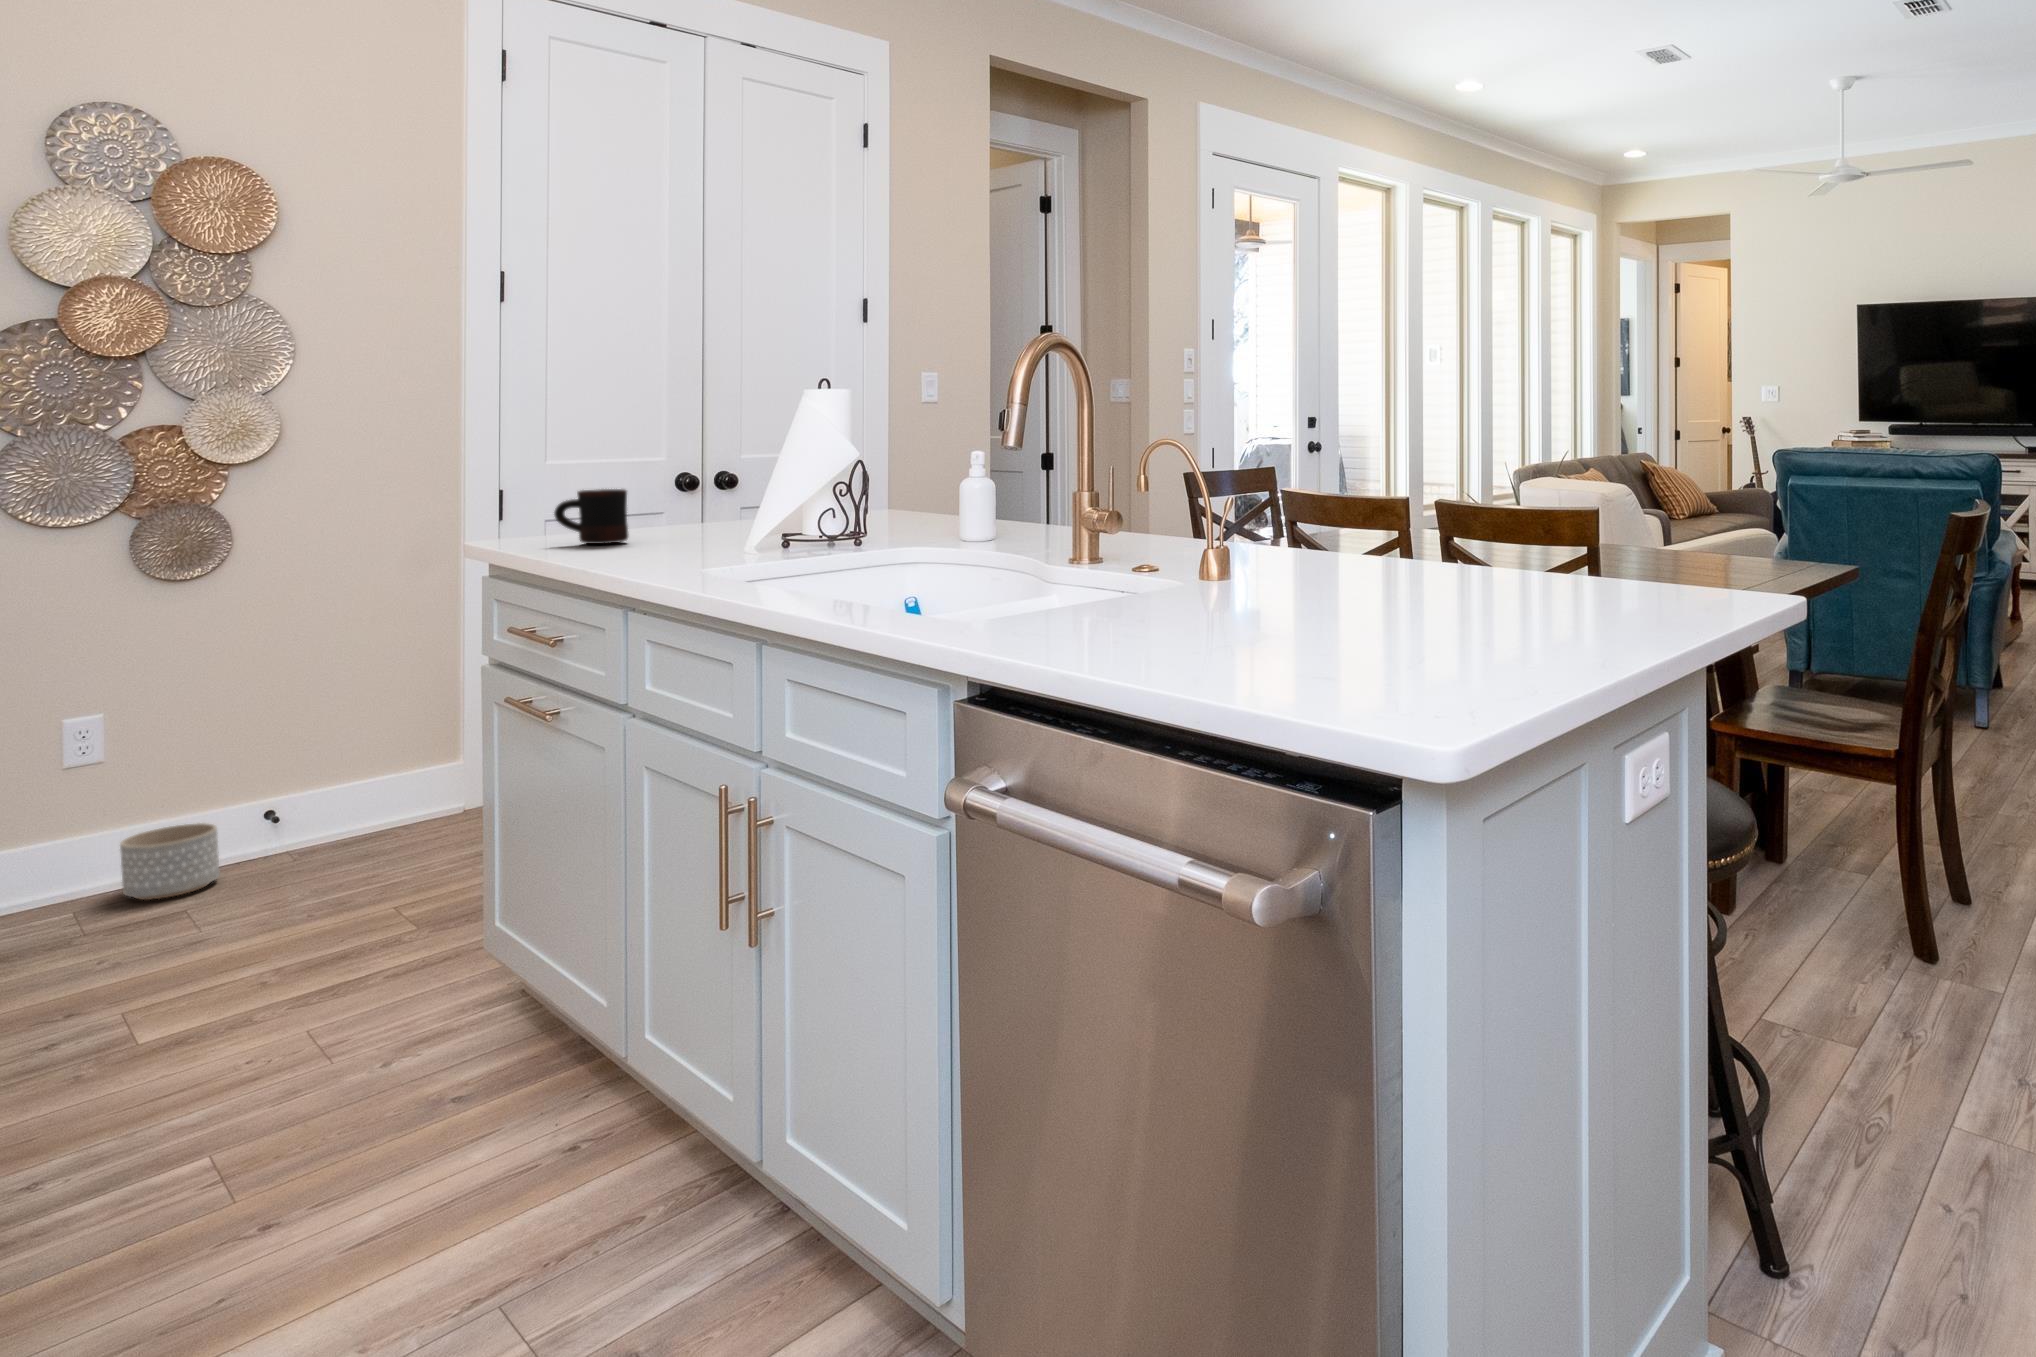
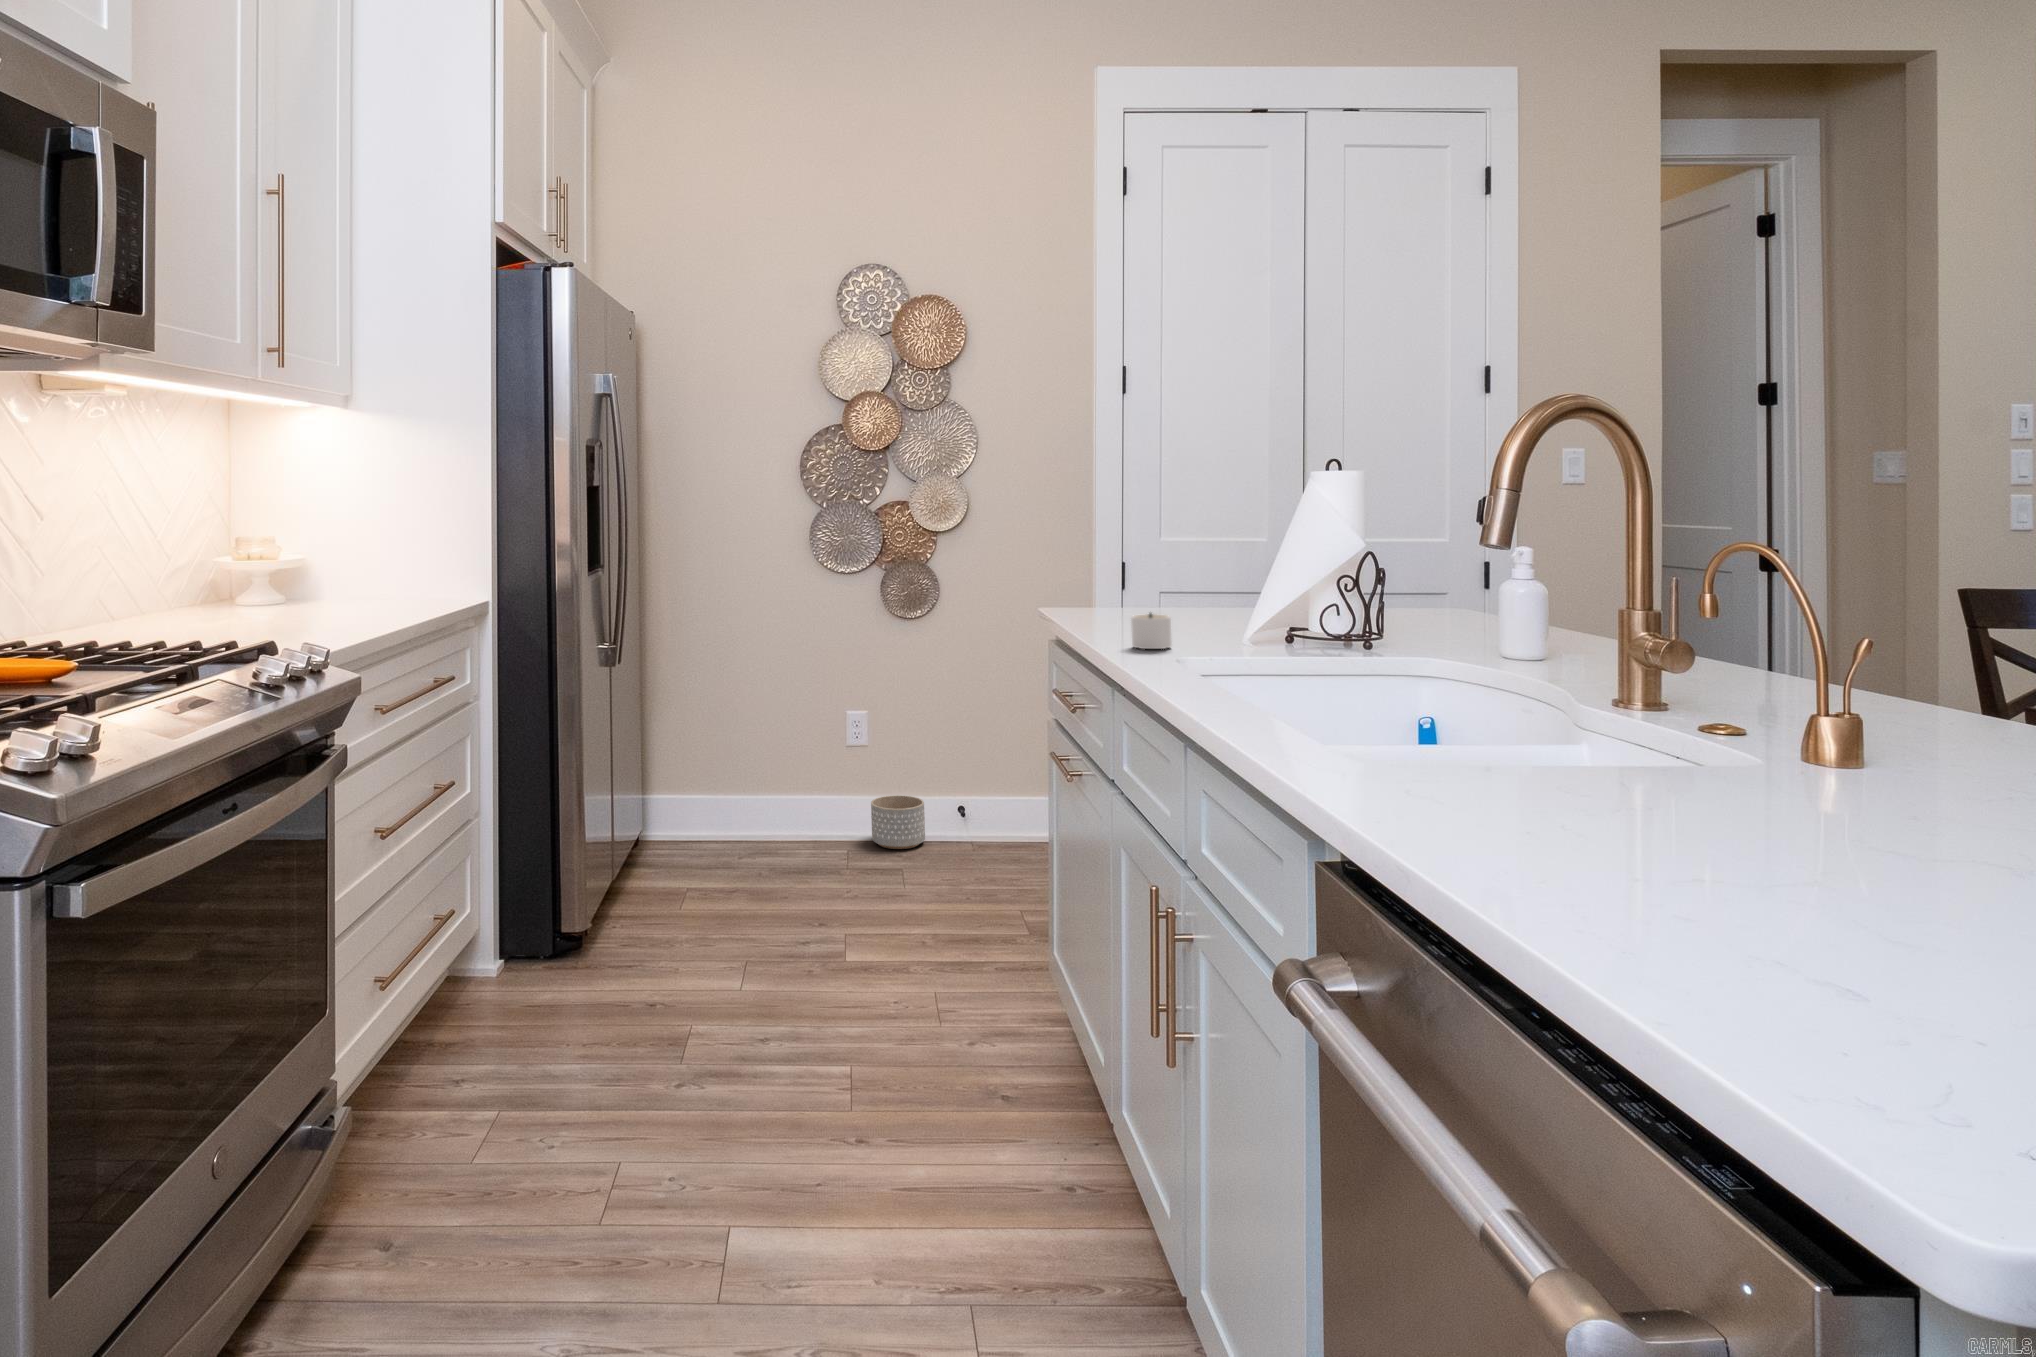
mug: present [554,489,629,544] -> none [1100,570,1161,622]
candle: none [624,523,691,562] -> present [1131,613,1172,649]

